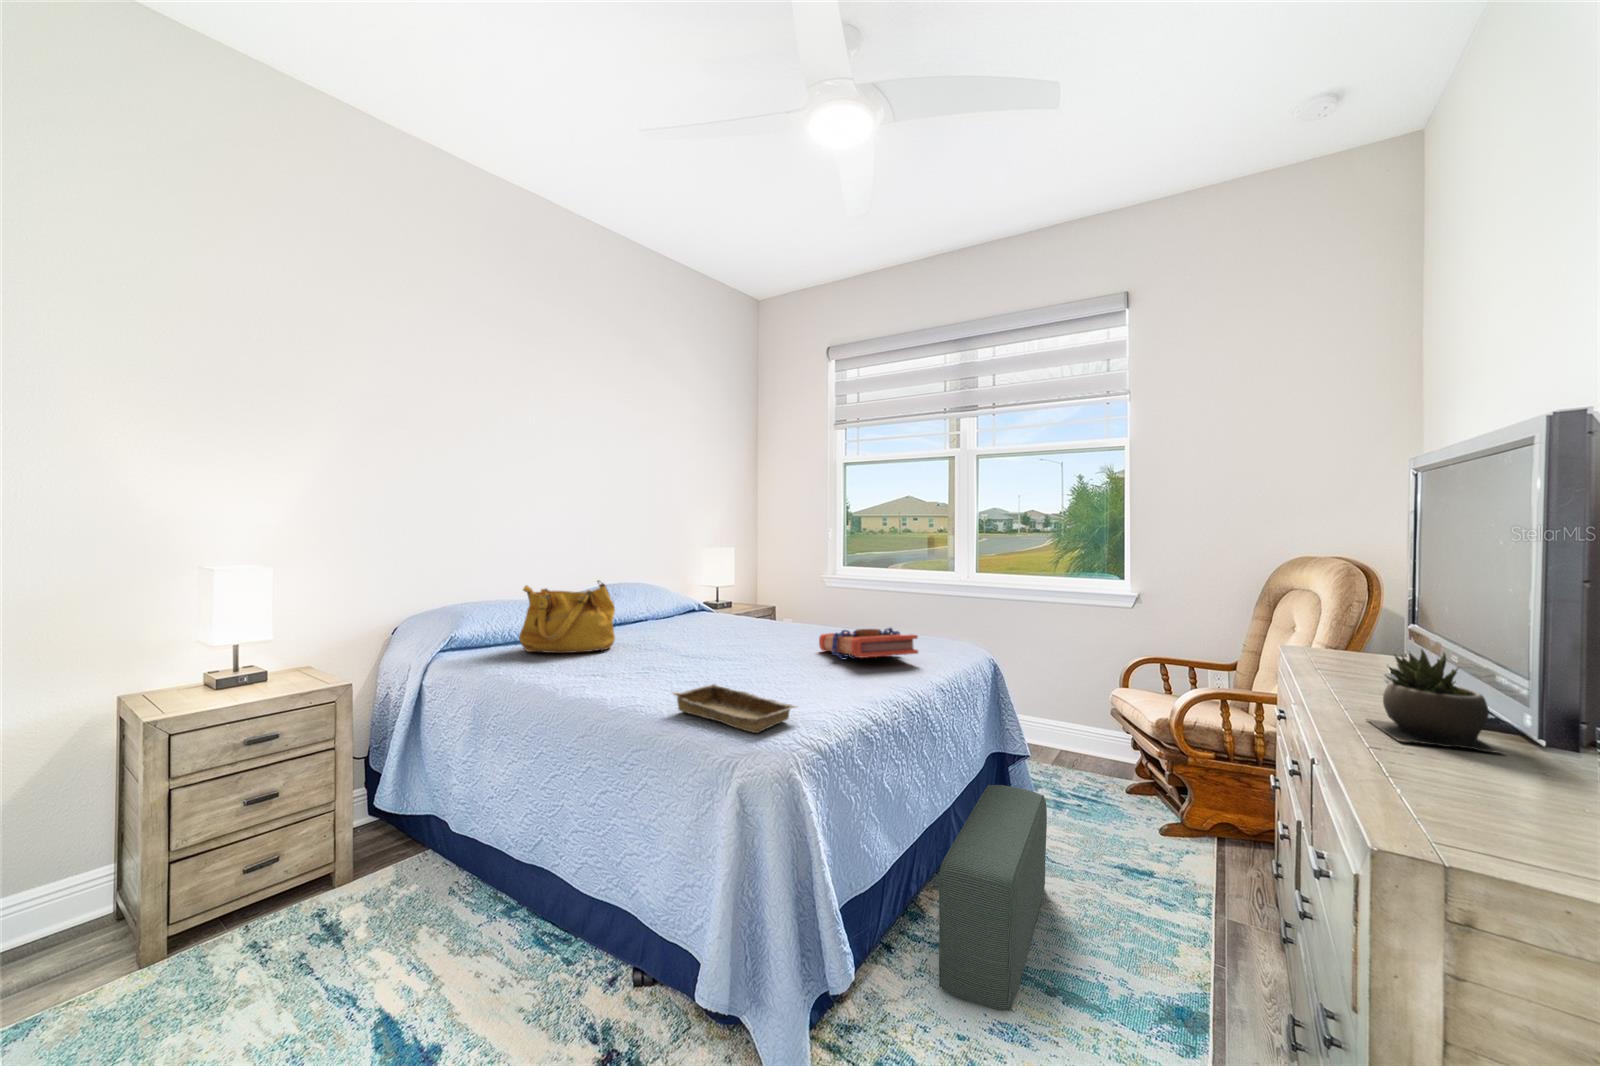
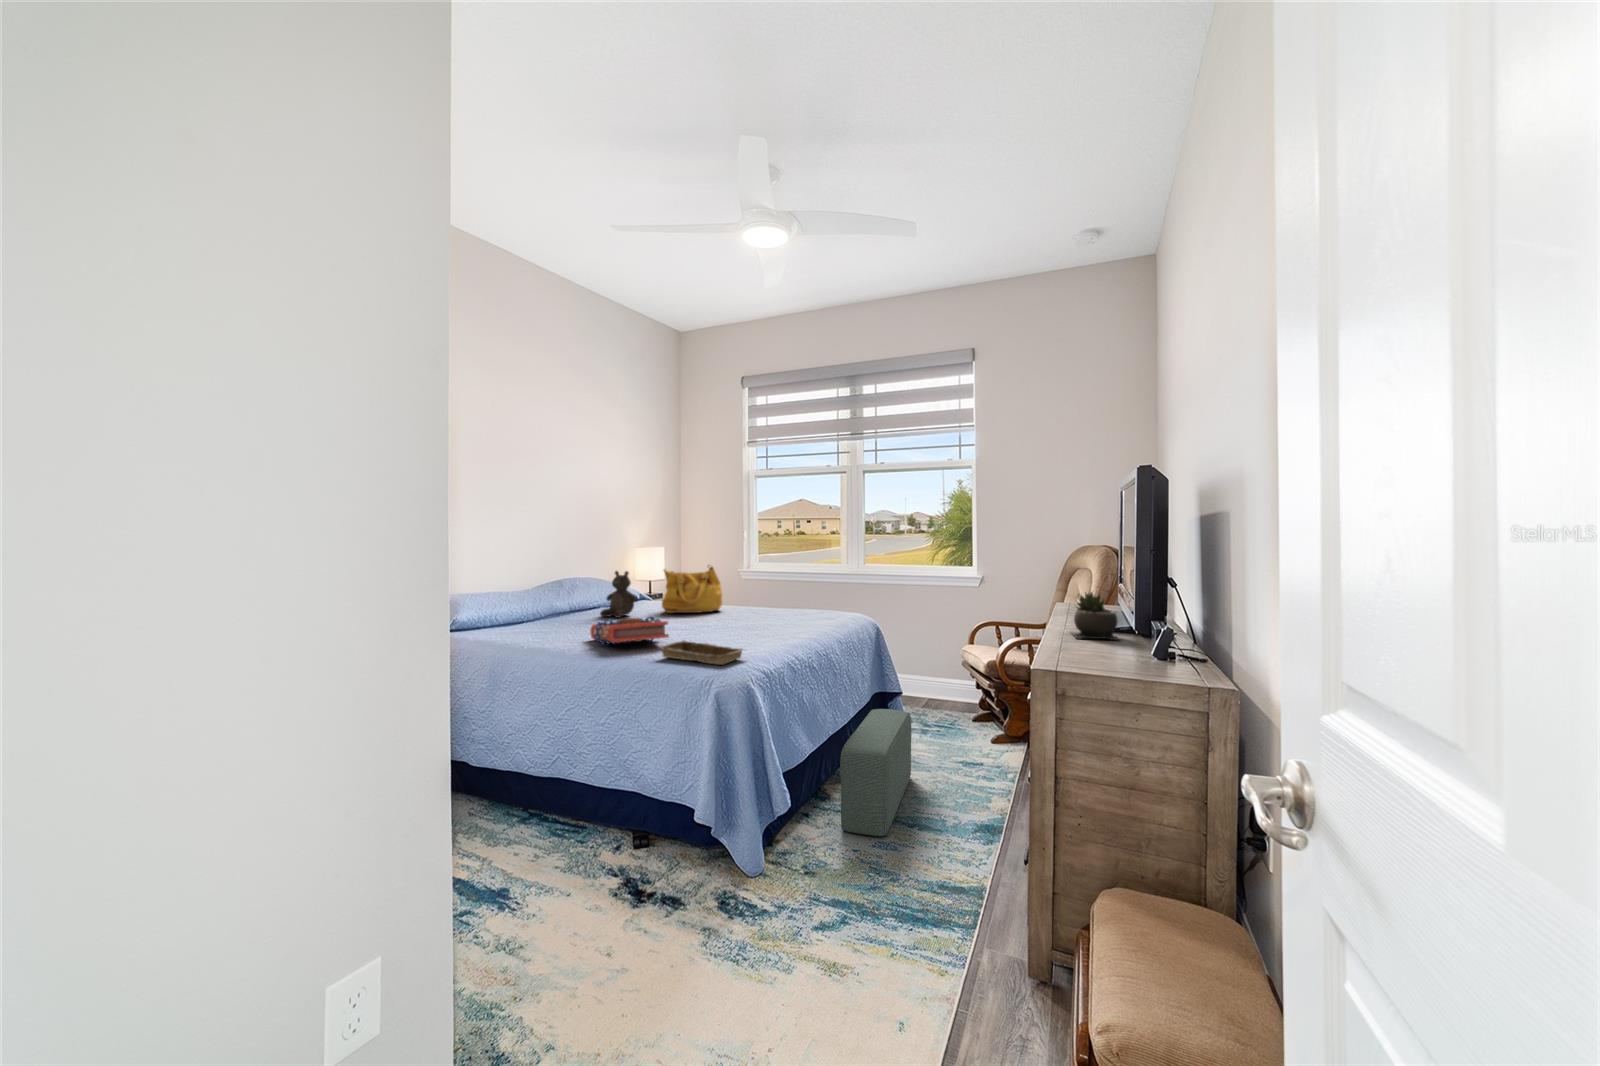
stuffed bear: none [645,578,691,636] -> present [600,571,638,618]
handbag: present [519,581,615,653] -> present [662,567,722,613]
book: present [819,628,918,659] -> present [590,616,669,646]

